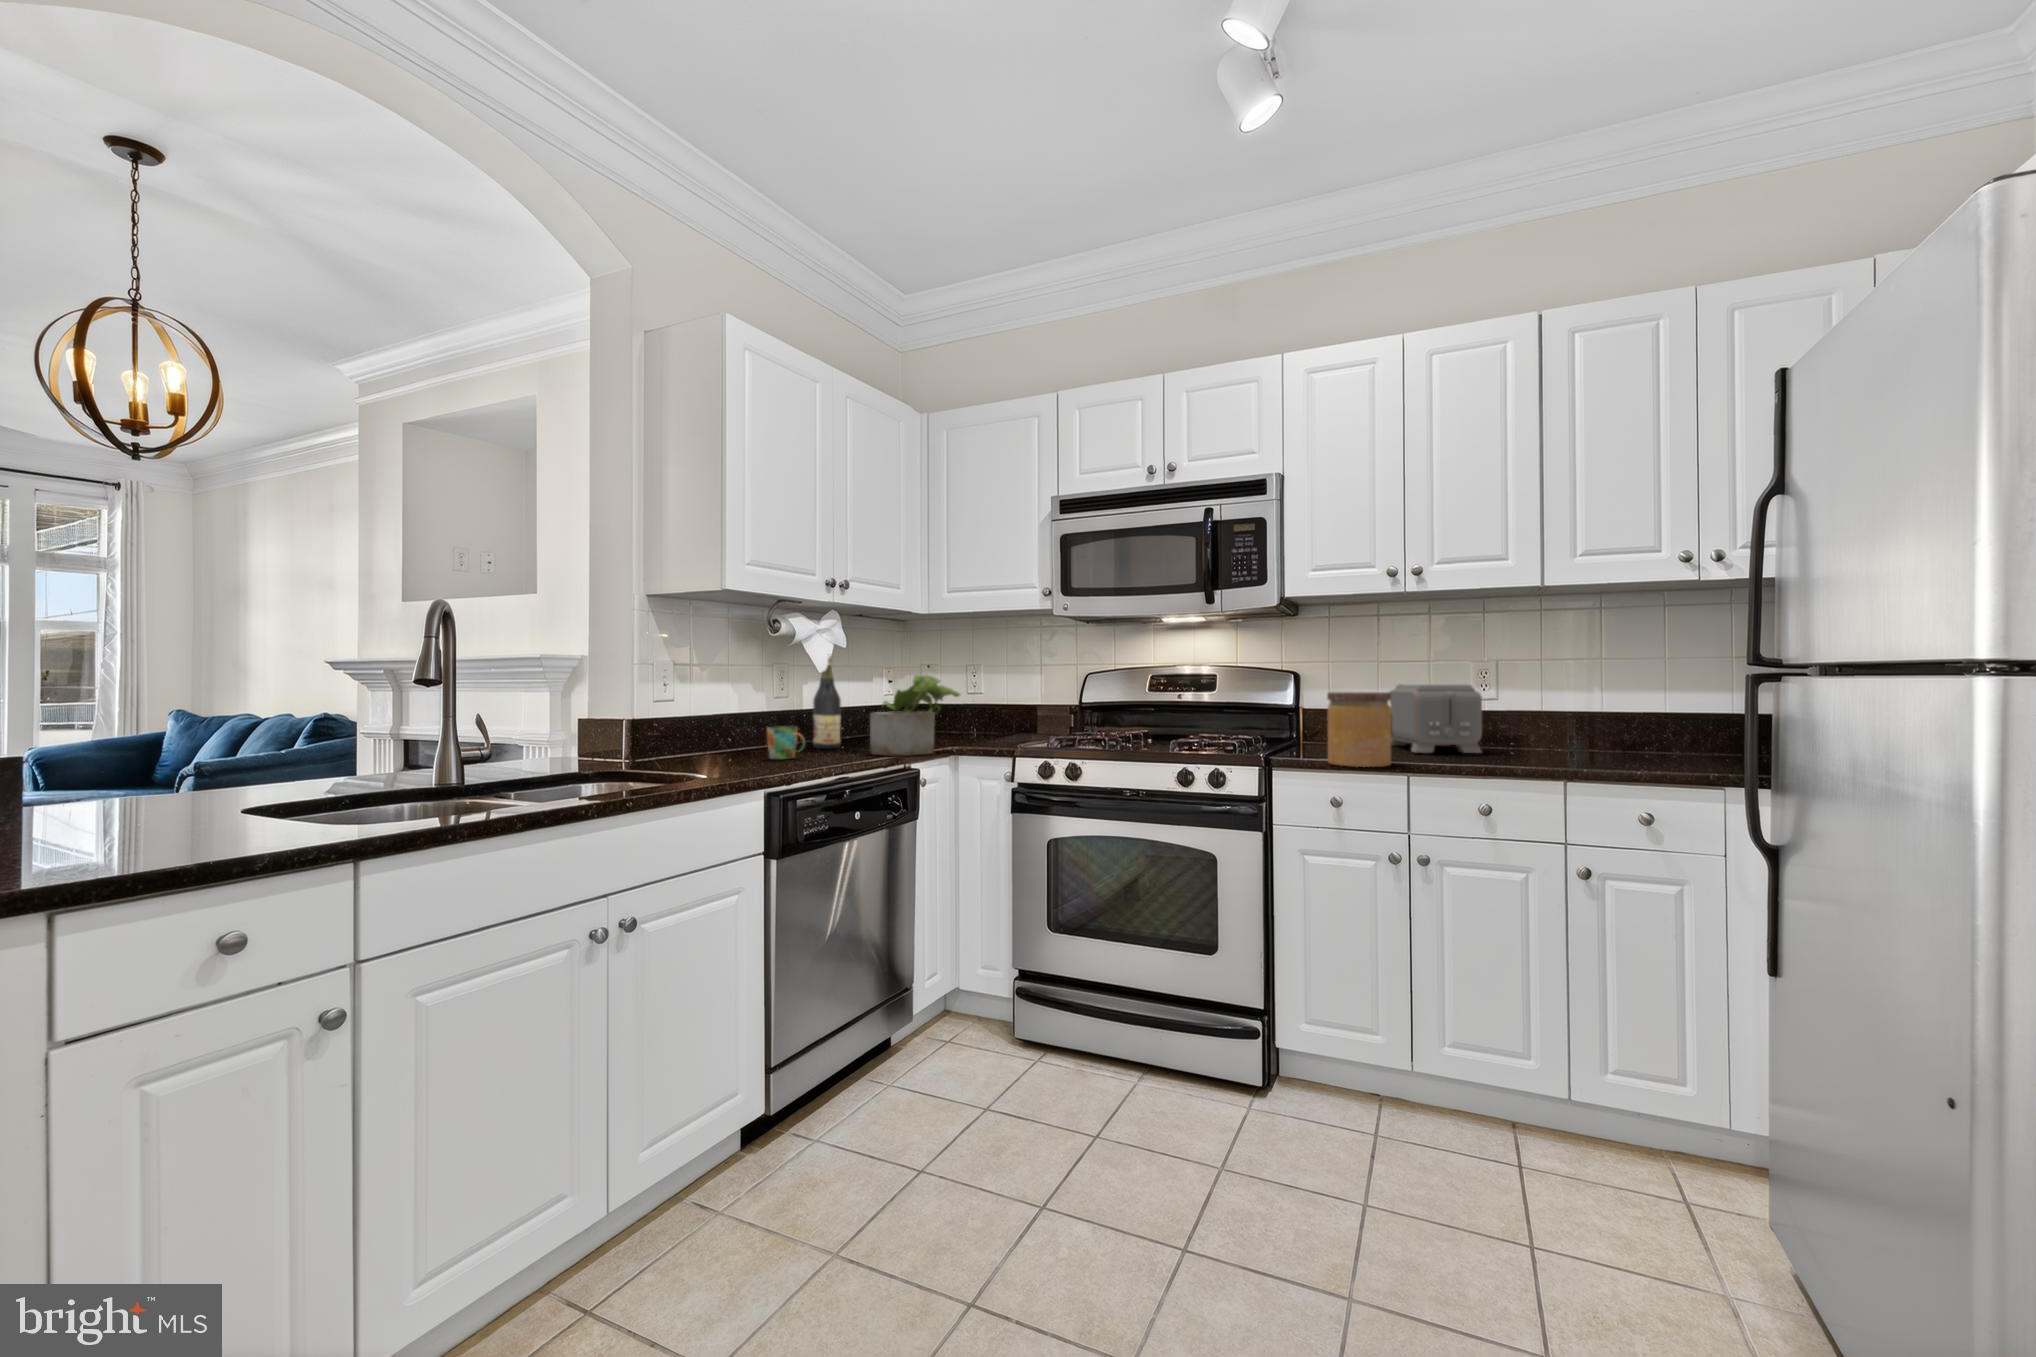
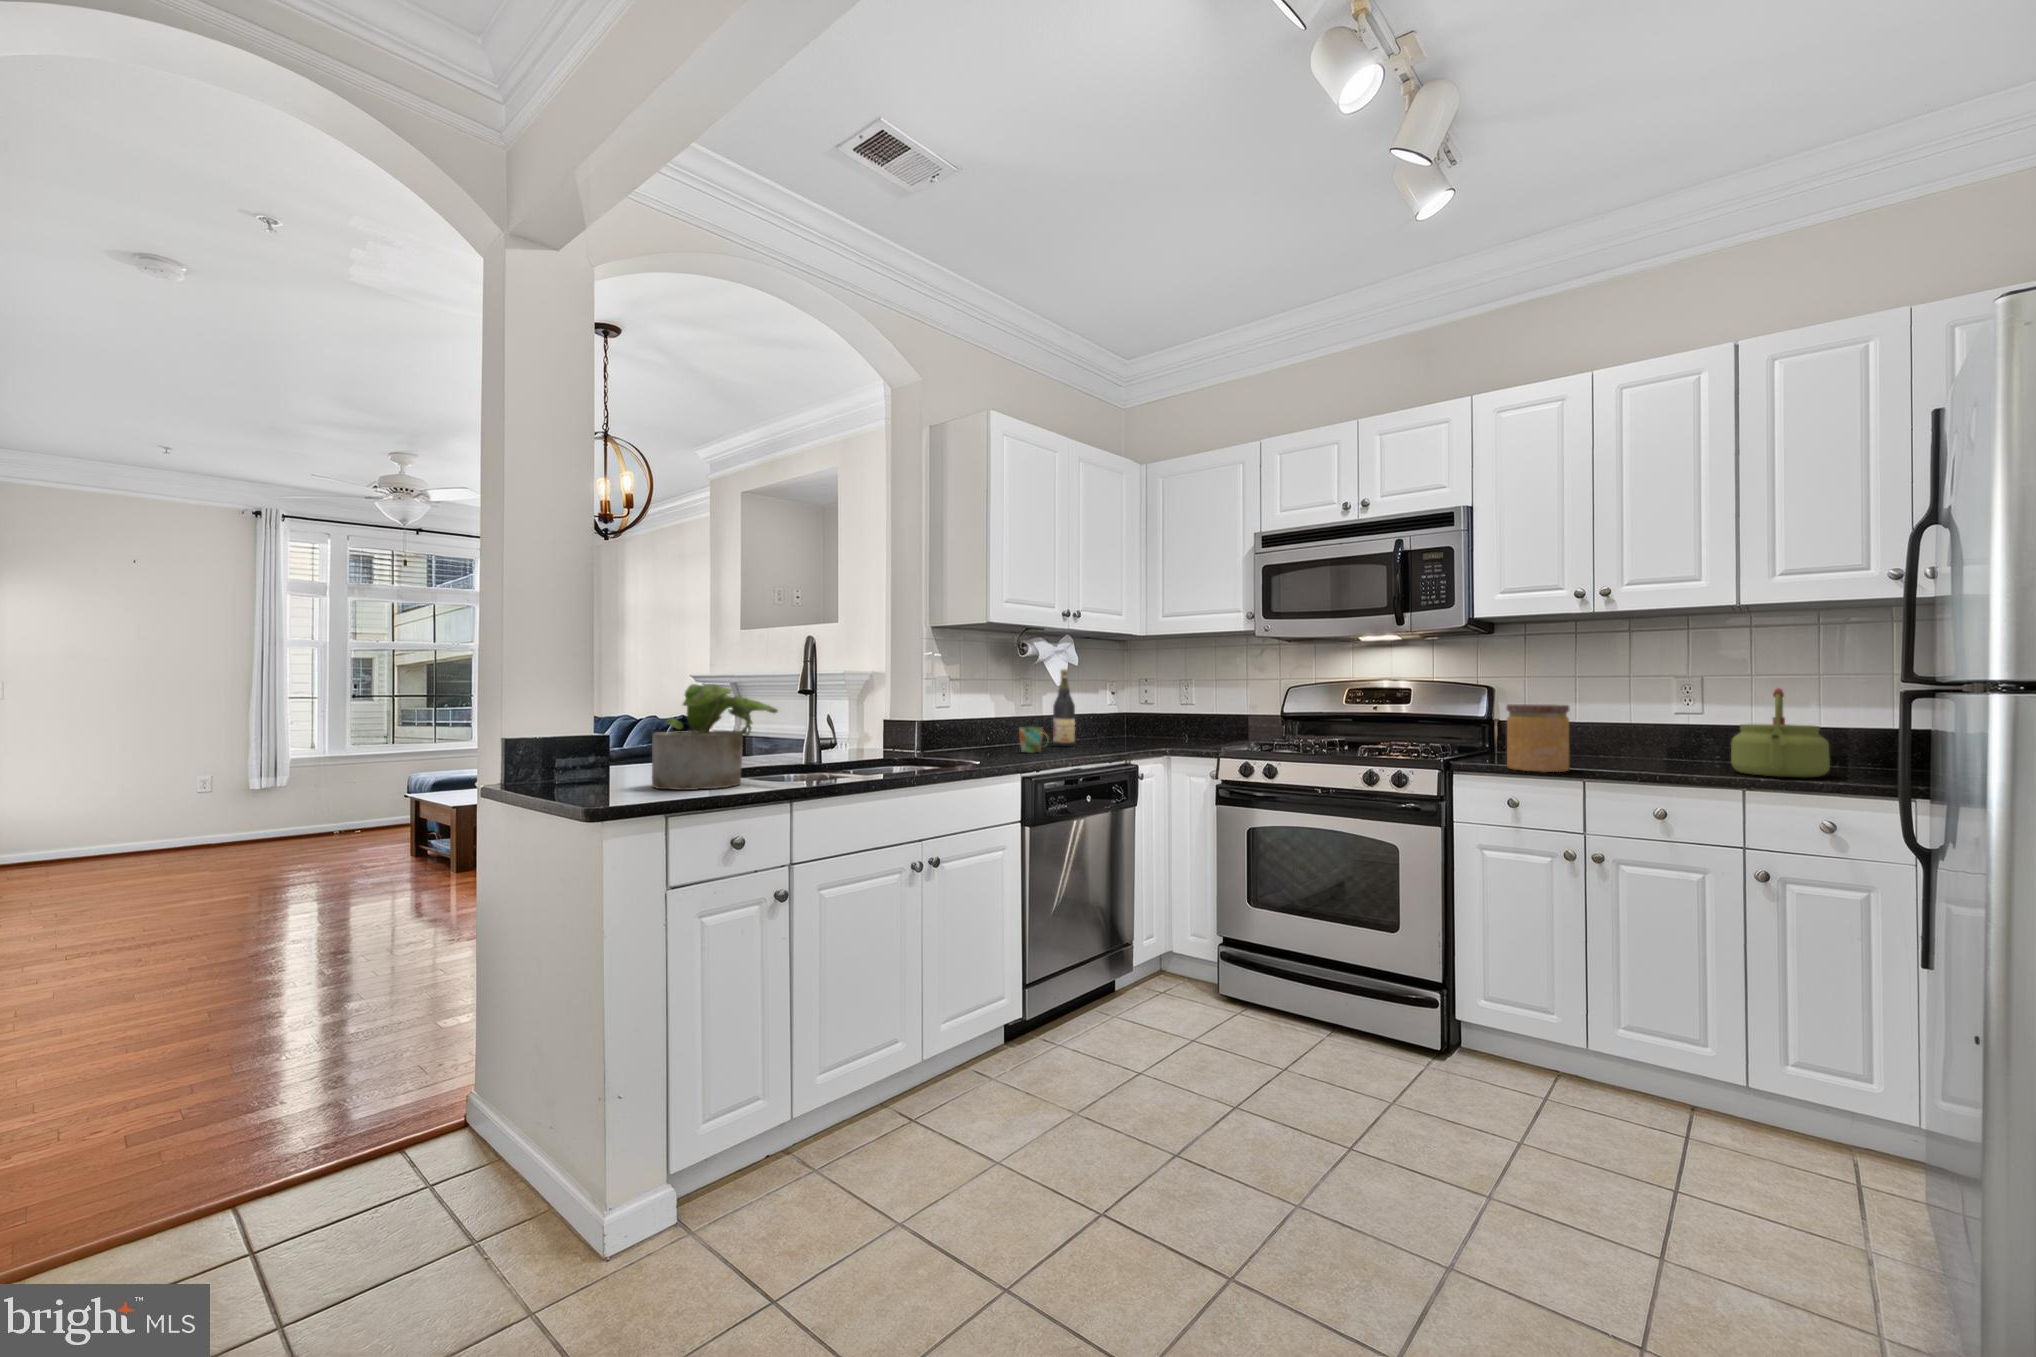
kettle: none [1539,672,1631,765] -> present [1731,688,1830,777]
potted plant: present [870,675,960,756] -> present [652,684,778,790]
toaster: present [1390,684,1482,753] -> none [1582,698,1675,764]

